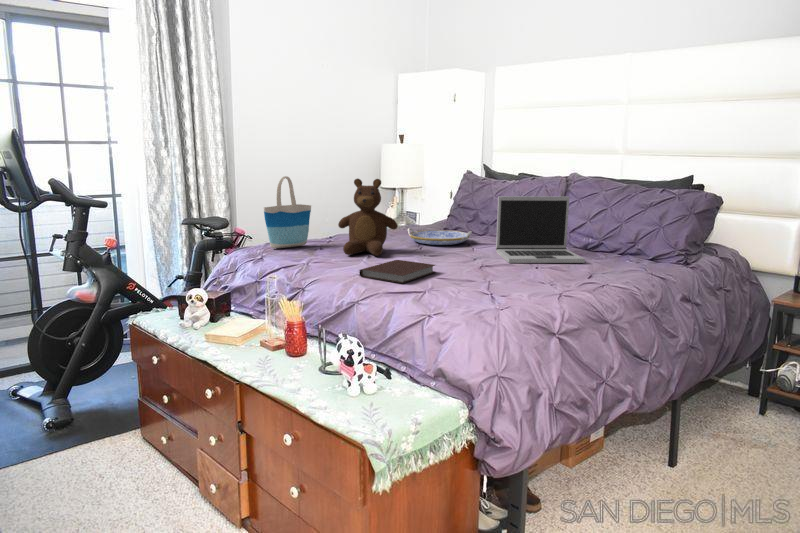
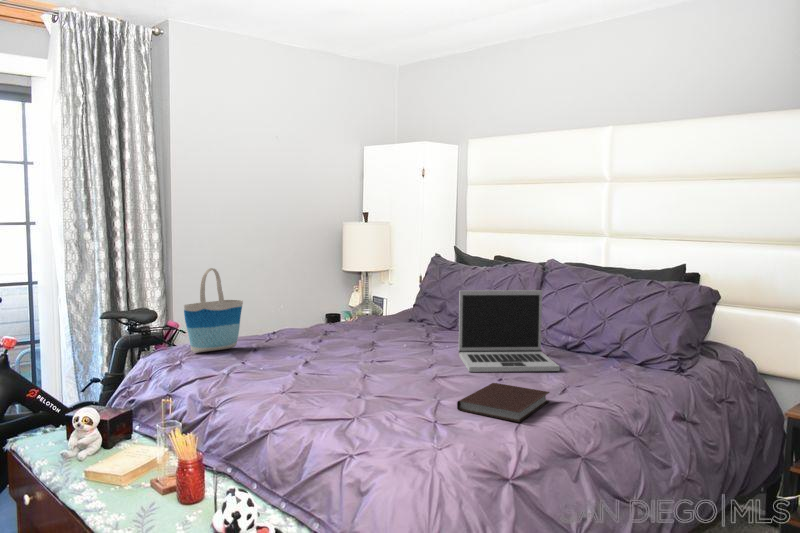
teddy bear: present [338,179,398,256] -> none [272,271,341,363]
serving tray: present [408,228,472,245] -> none [359,324,433,346]
notebook: present [360,260,435,283] -> present [457,383,549,422]

